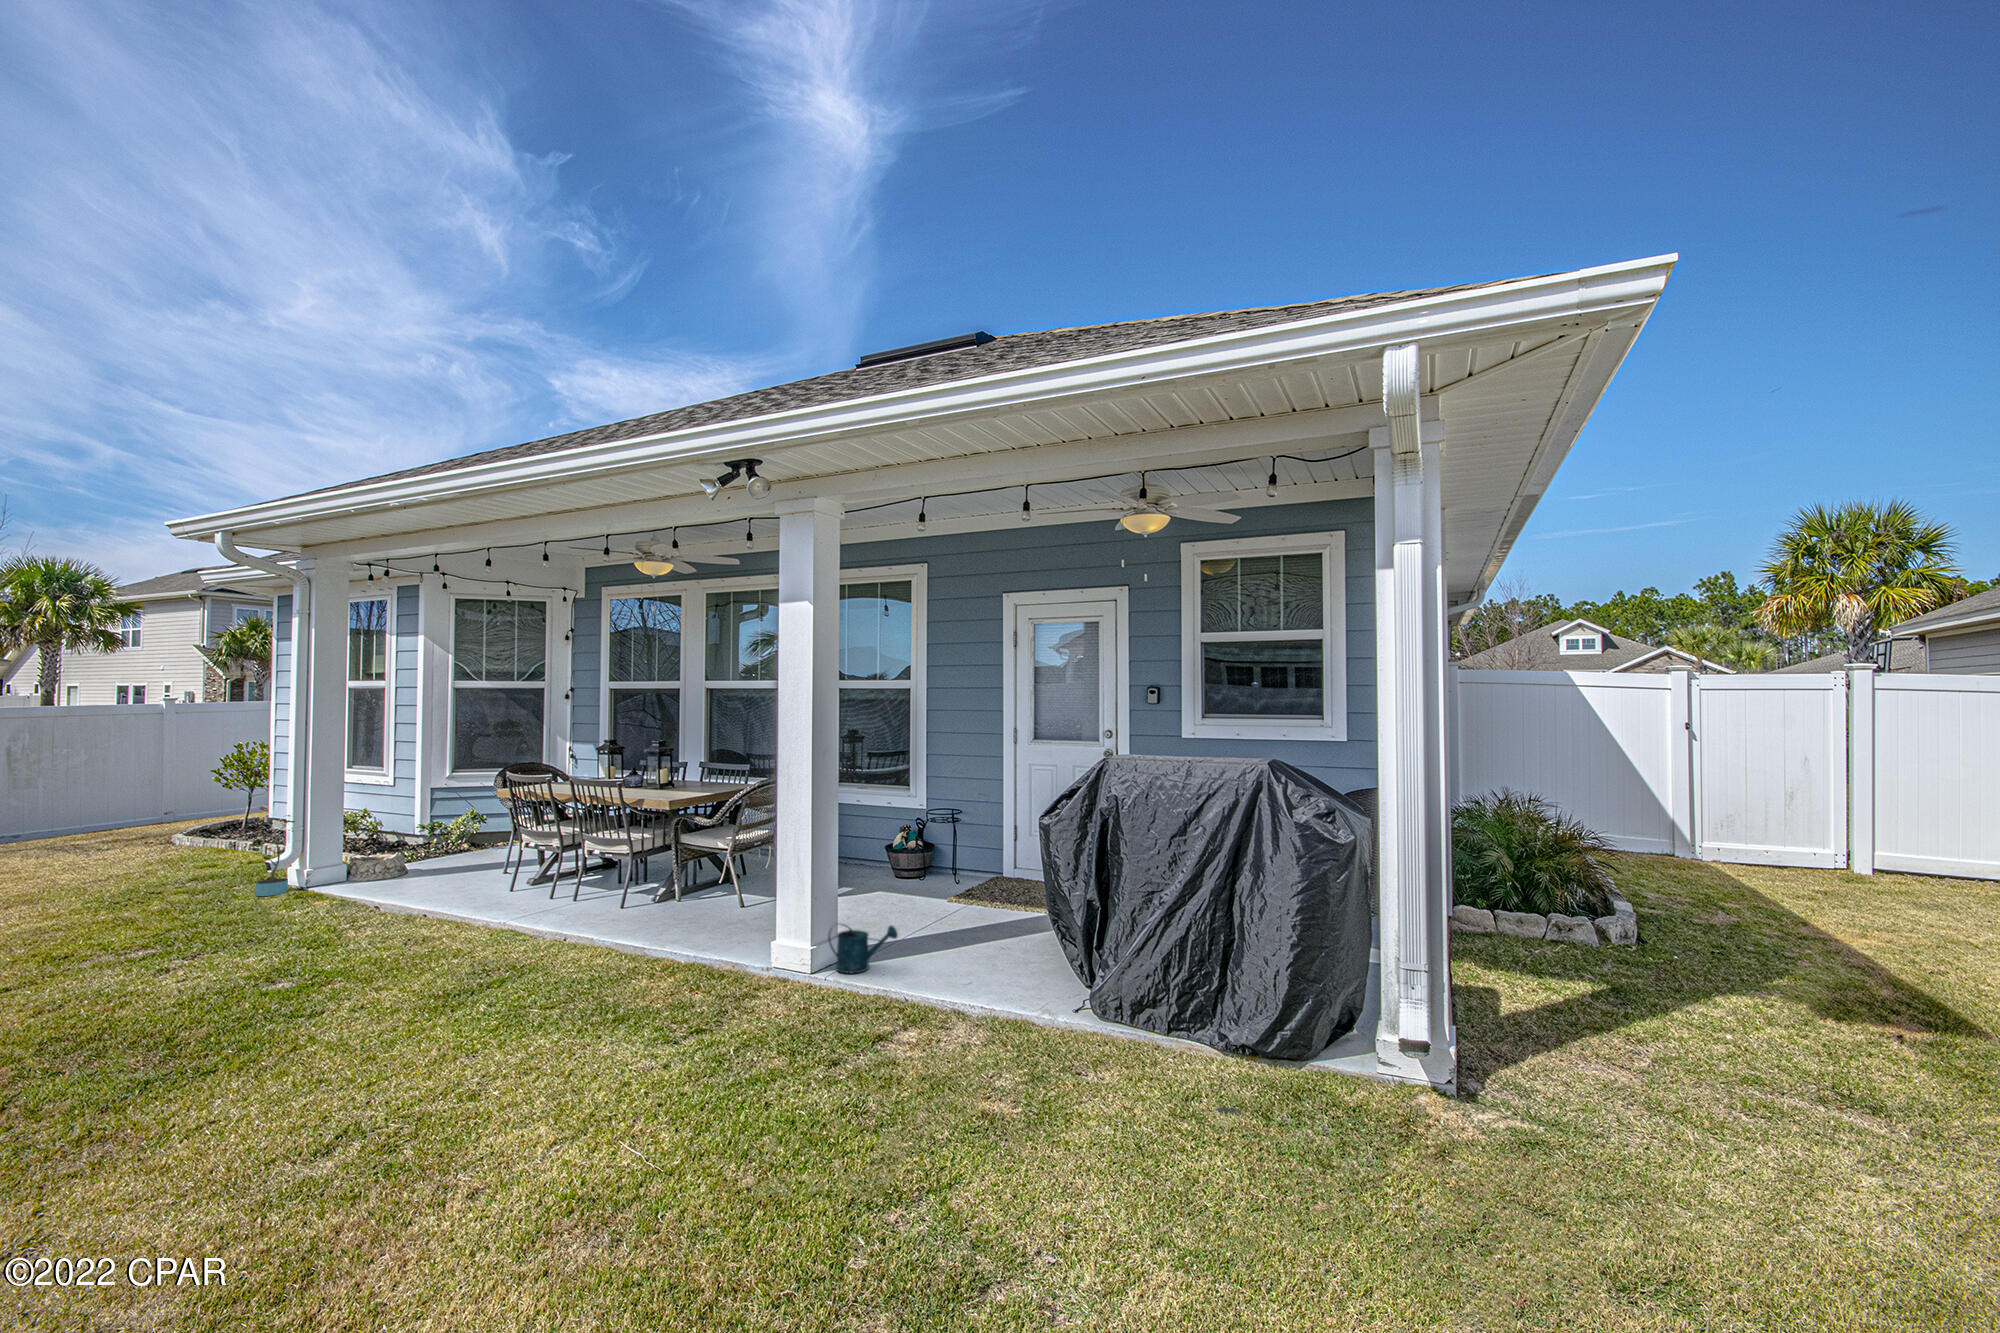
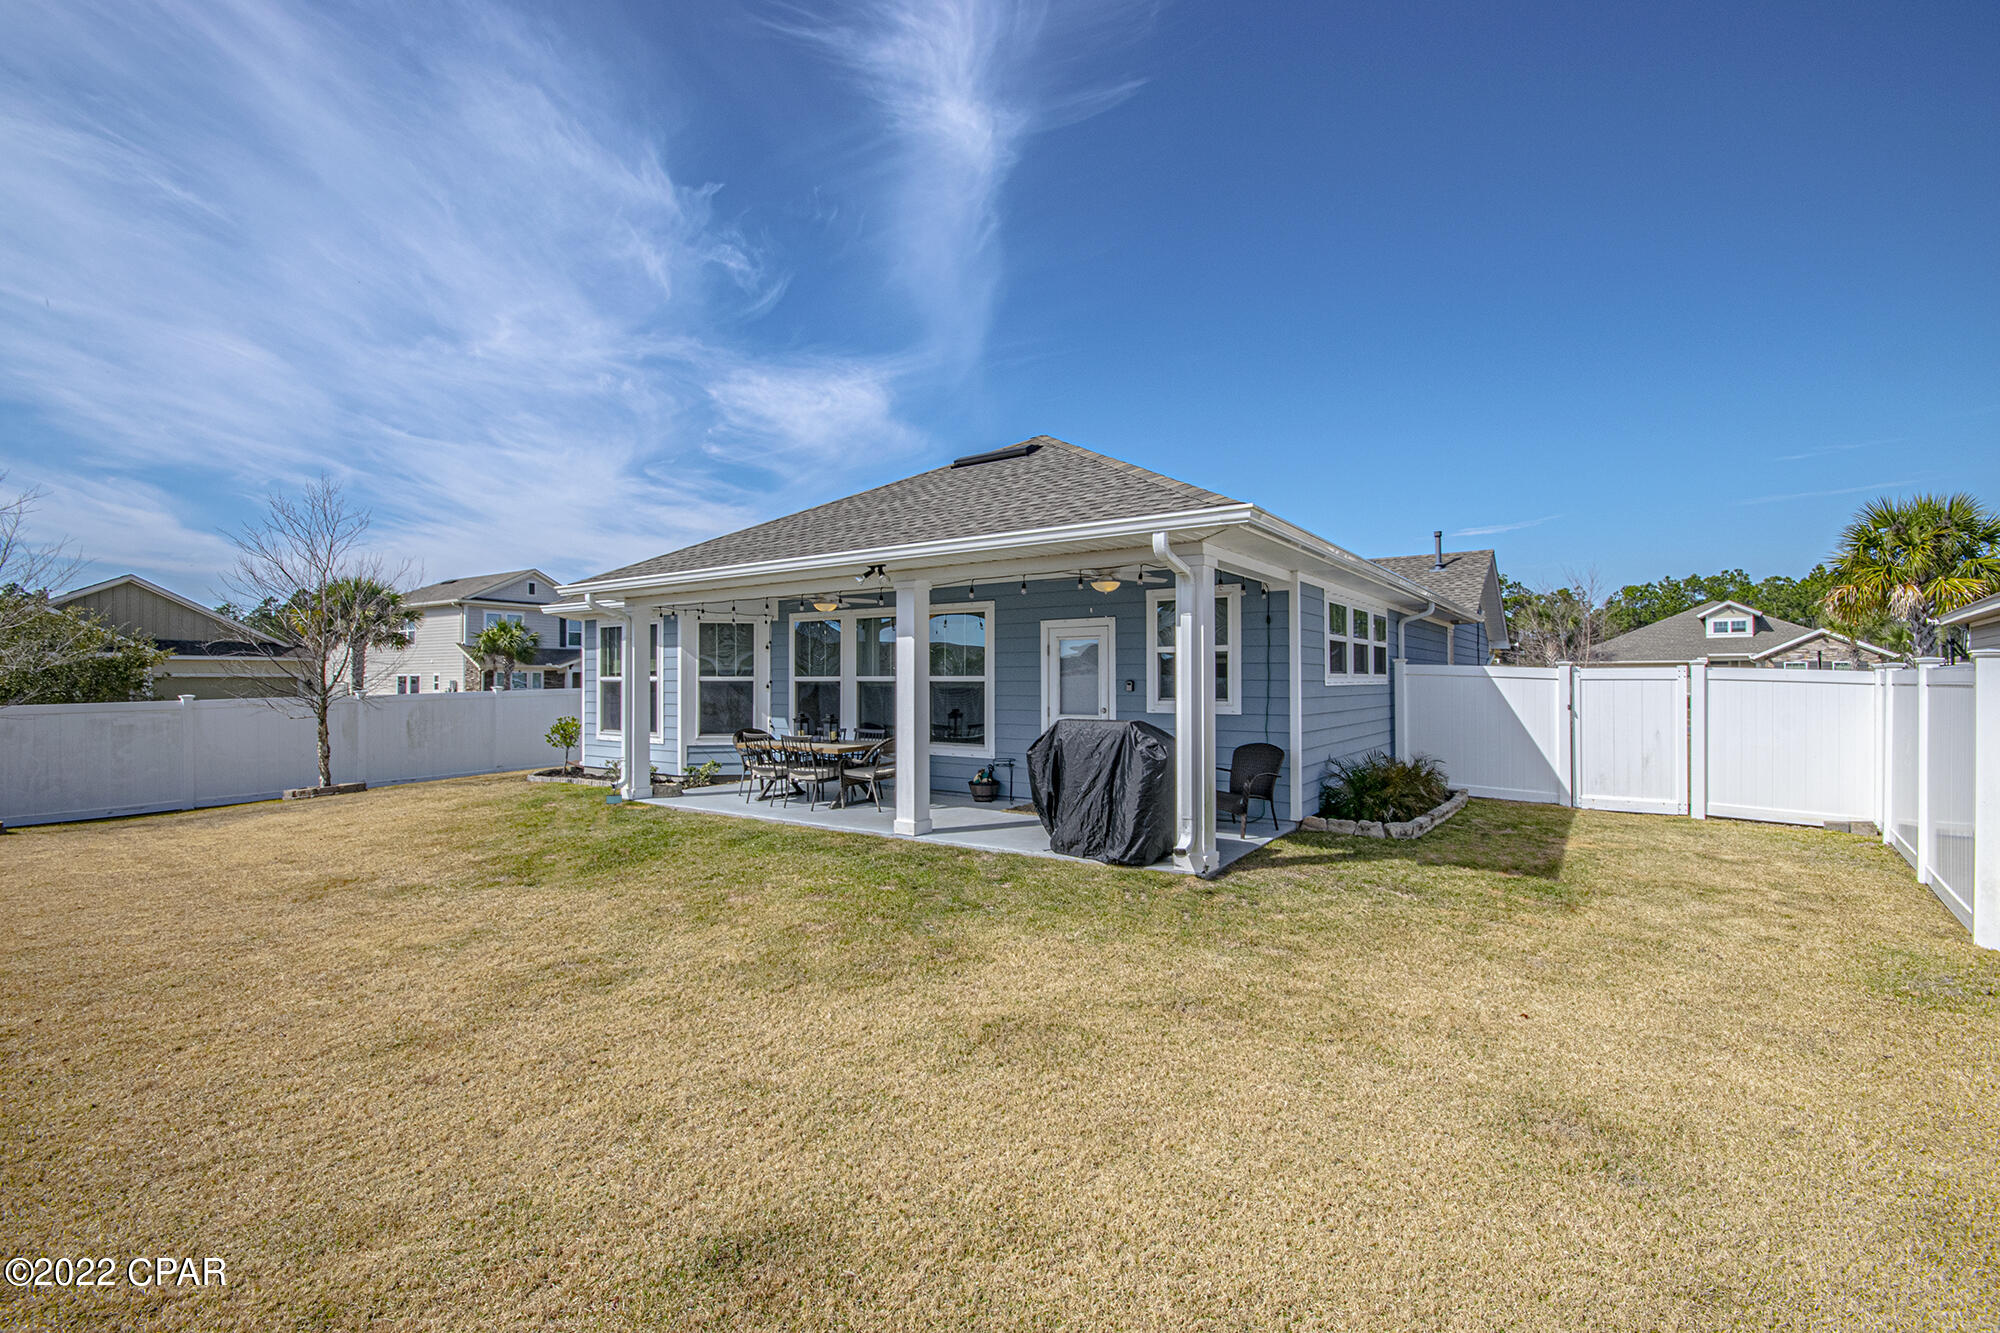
watering can: present [828,925,898,974] -> none [925,813,962,839]

